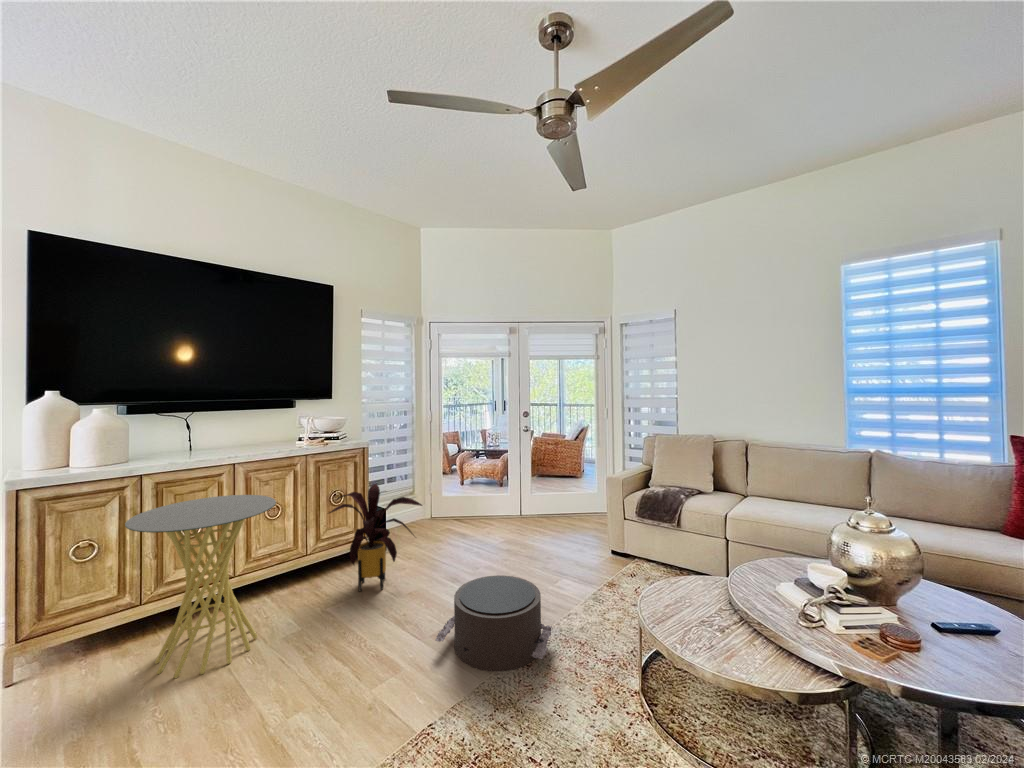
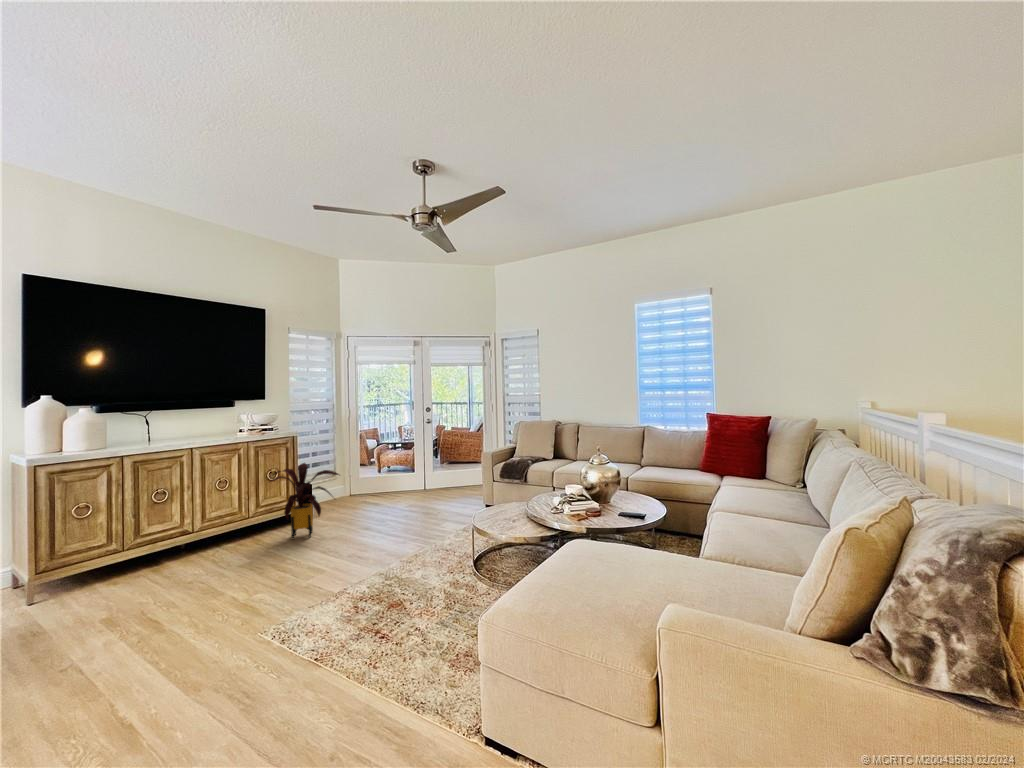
side table: present [125,495,276,678] -> none [119,470,229,591]
pouf: present [435,575,552,672] -> none [347,516,427,570]

